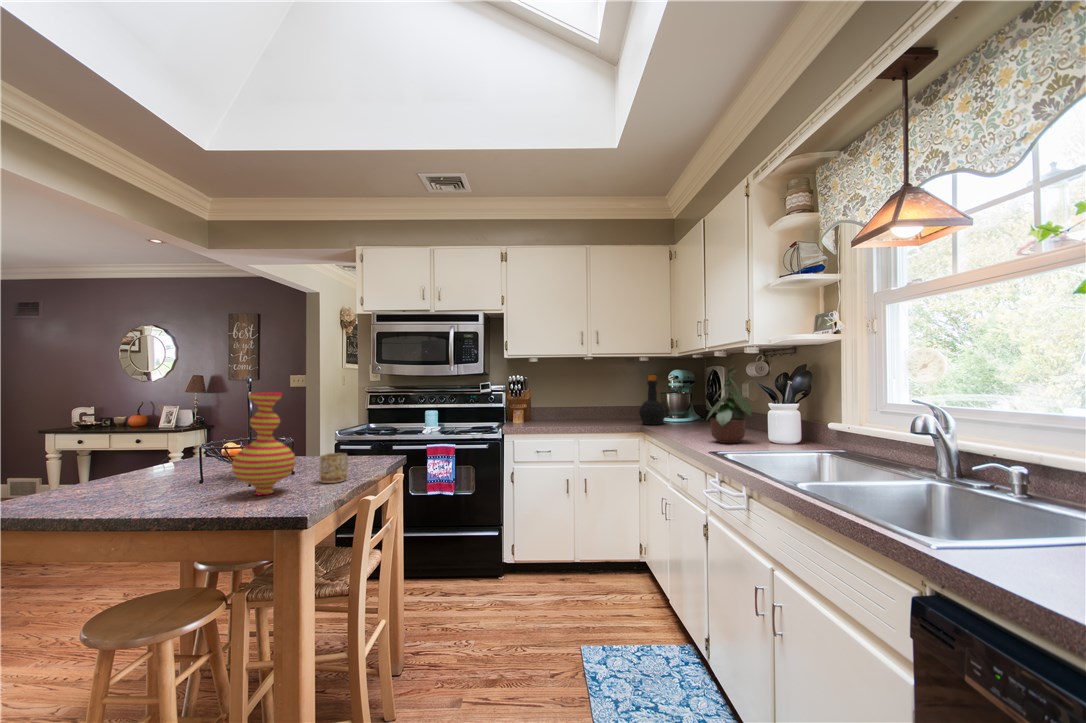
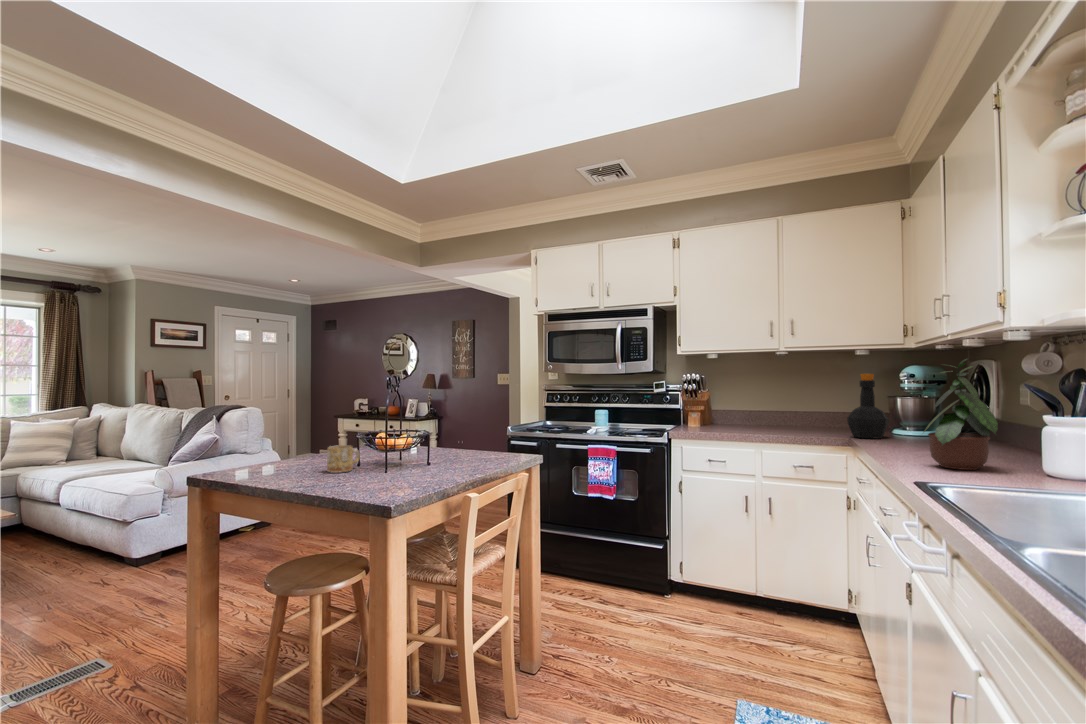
vase: present [232,392,295,495] -> none [368,388,419,478]
mug: present [319,453,348,483] -> present [327,445,360,473]

